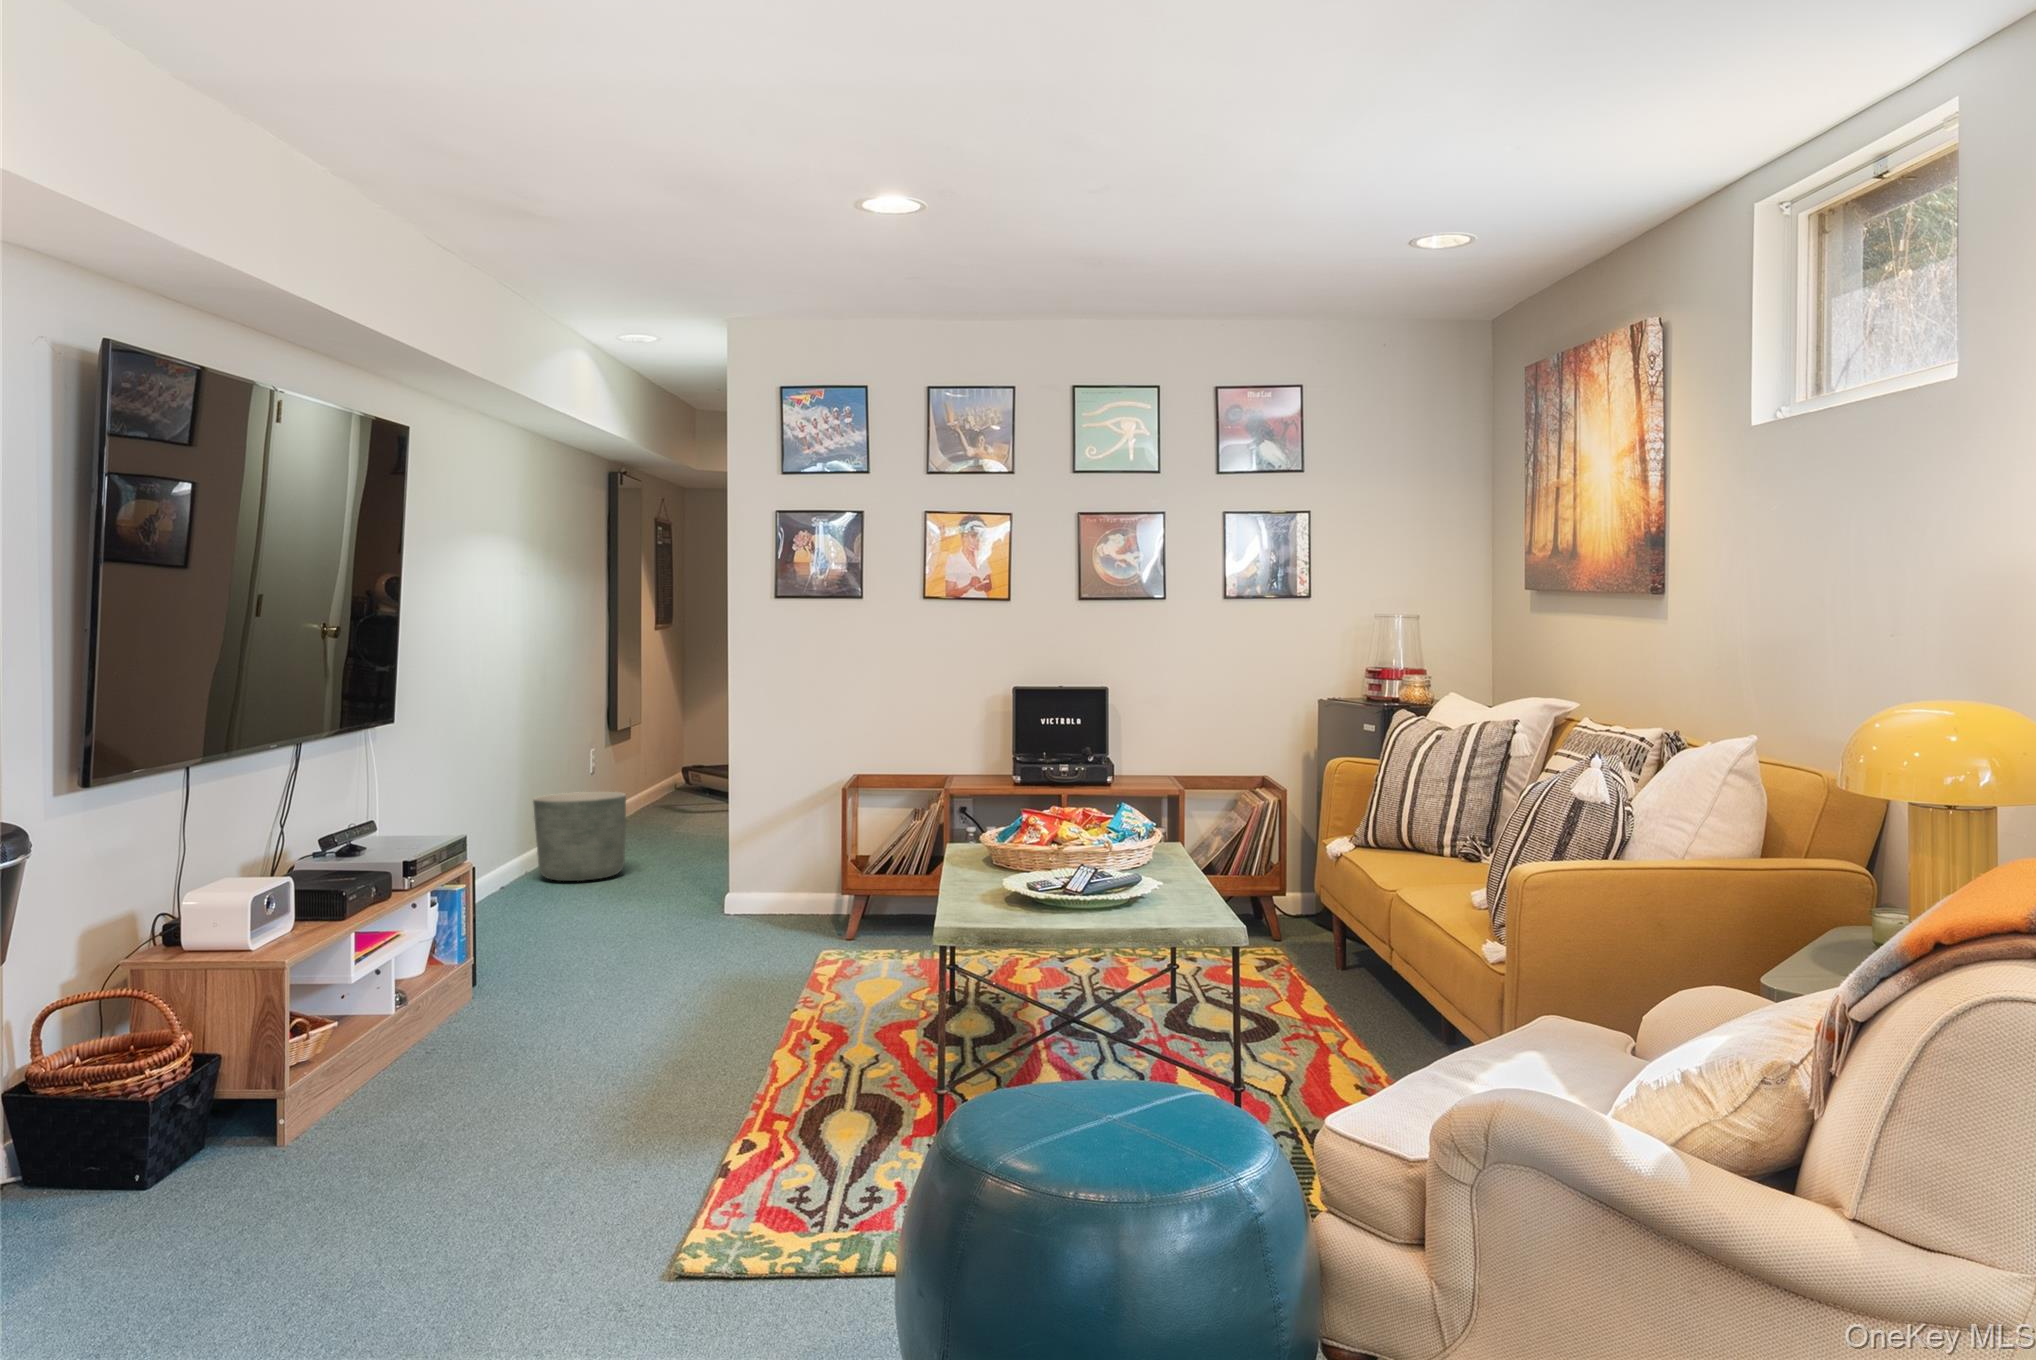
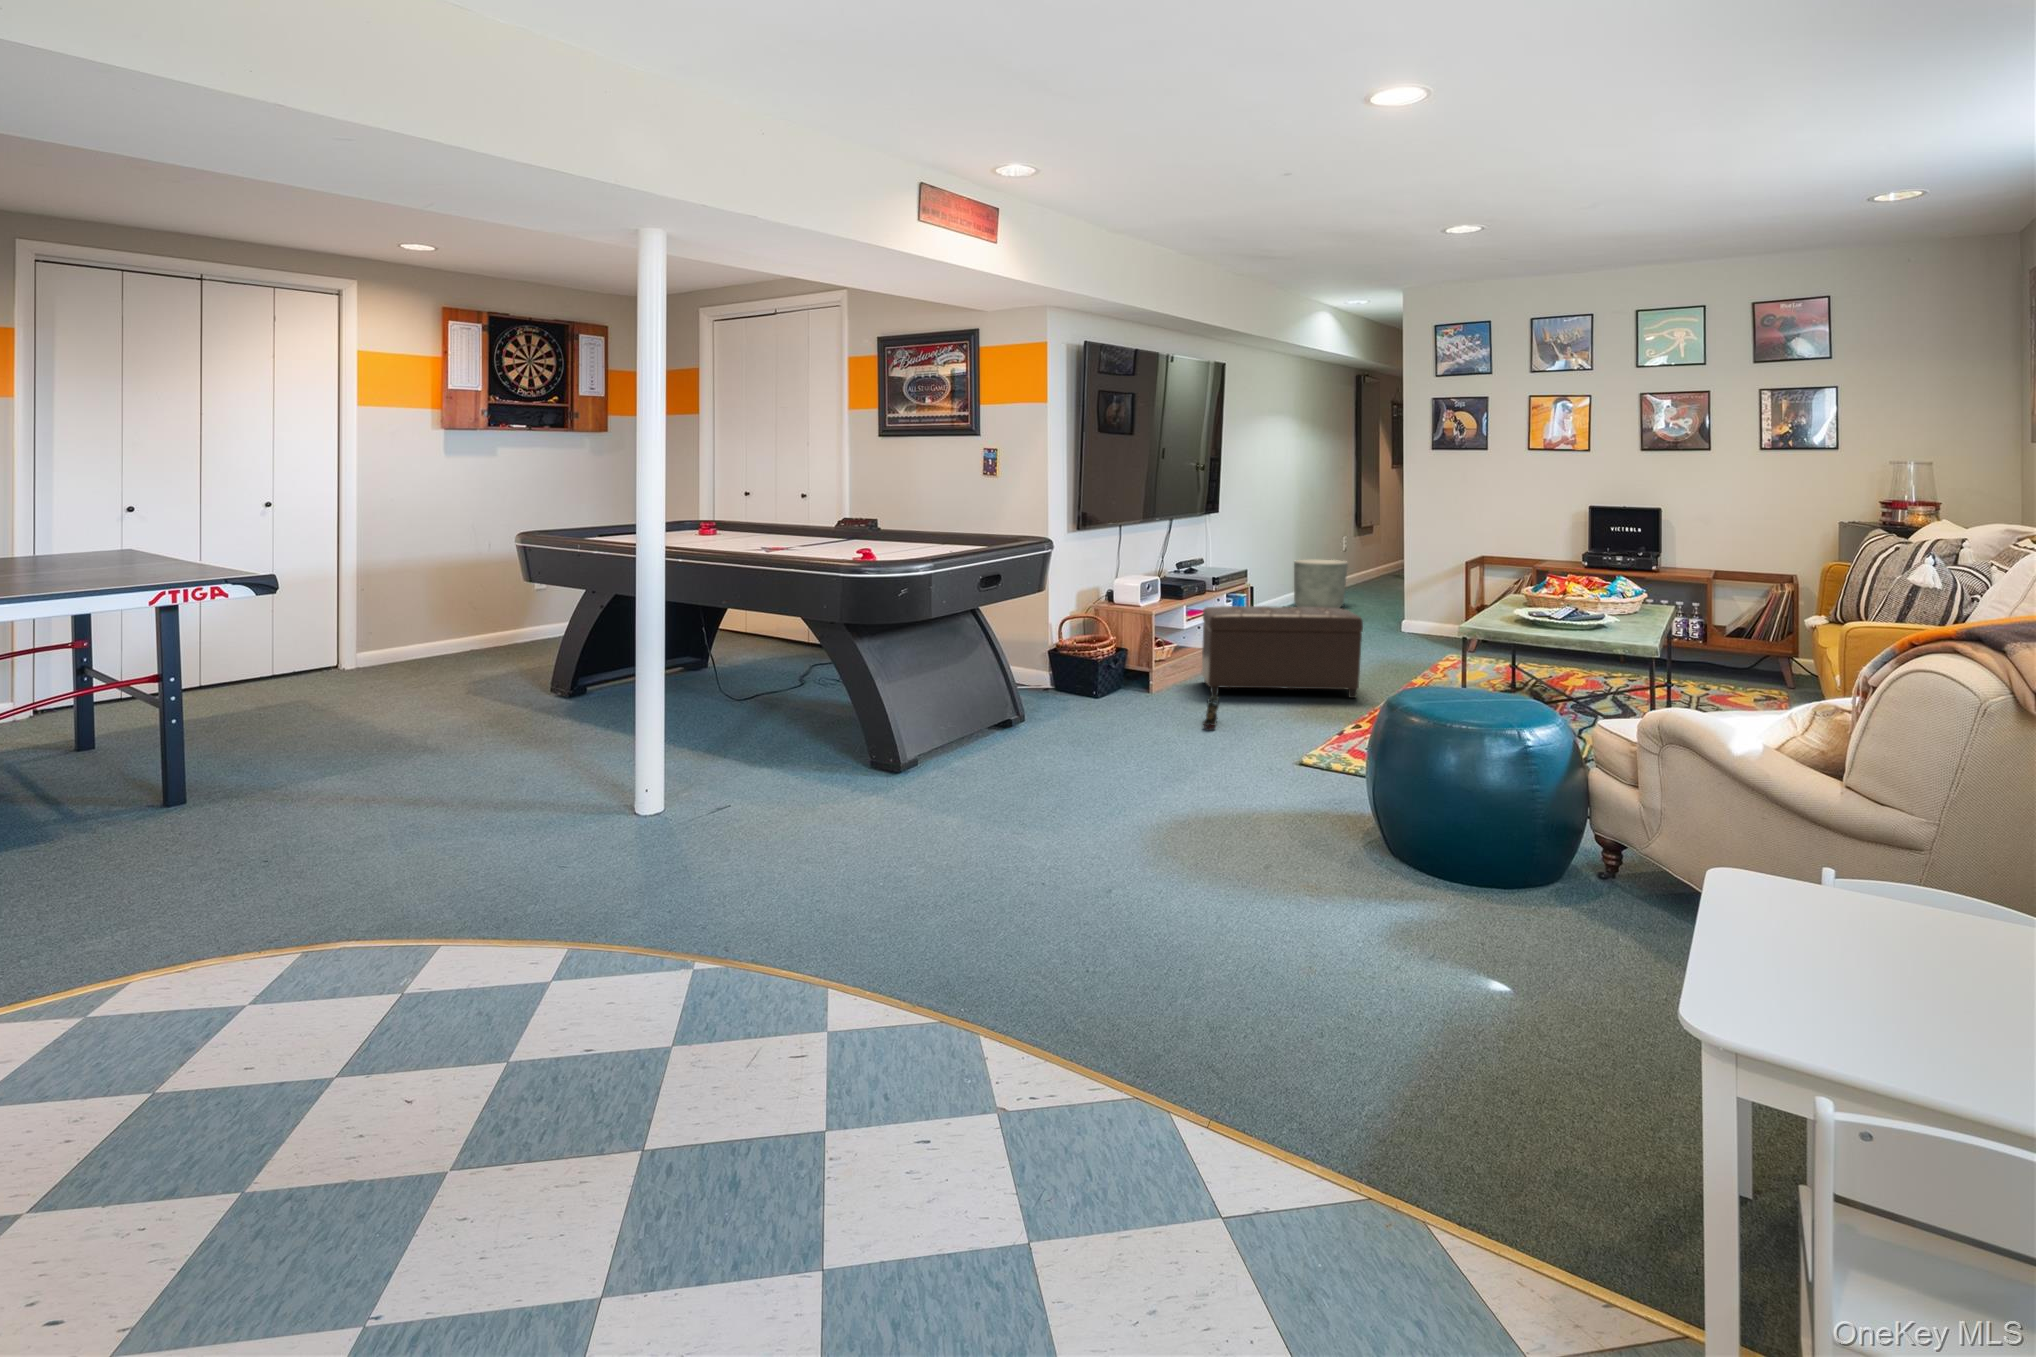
ottoman: none [396,901,734,1130] -> present [1202,606,1363,698]
toy train: none [437,1151,471,1250] -> present [1203,696,1219,729]

